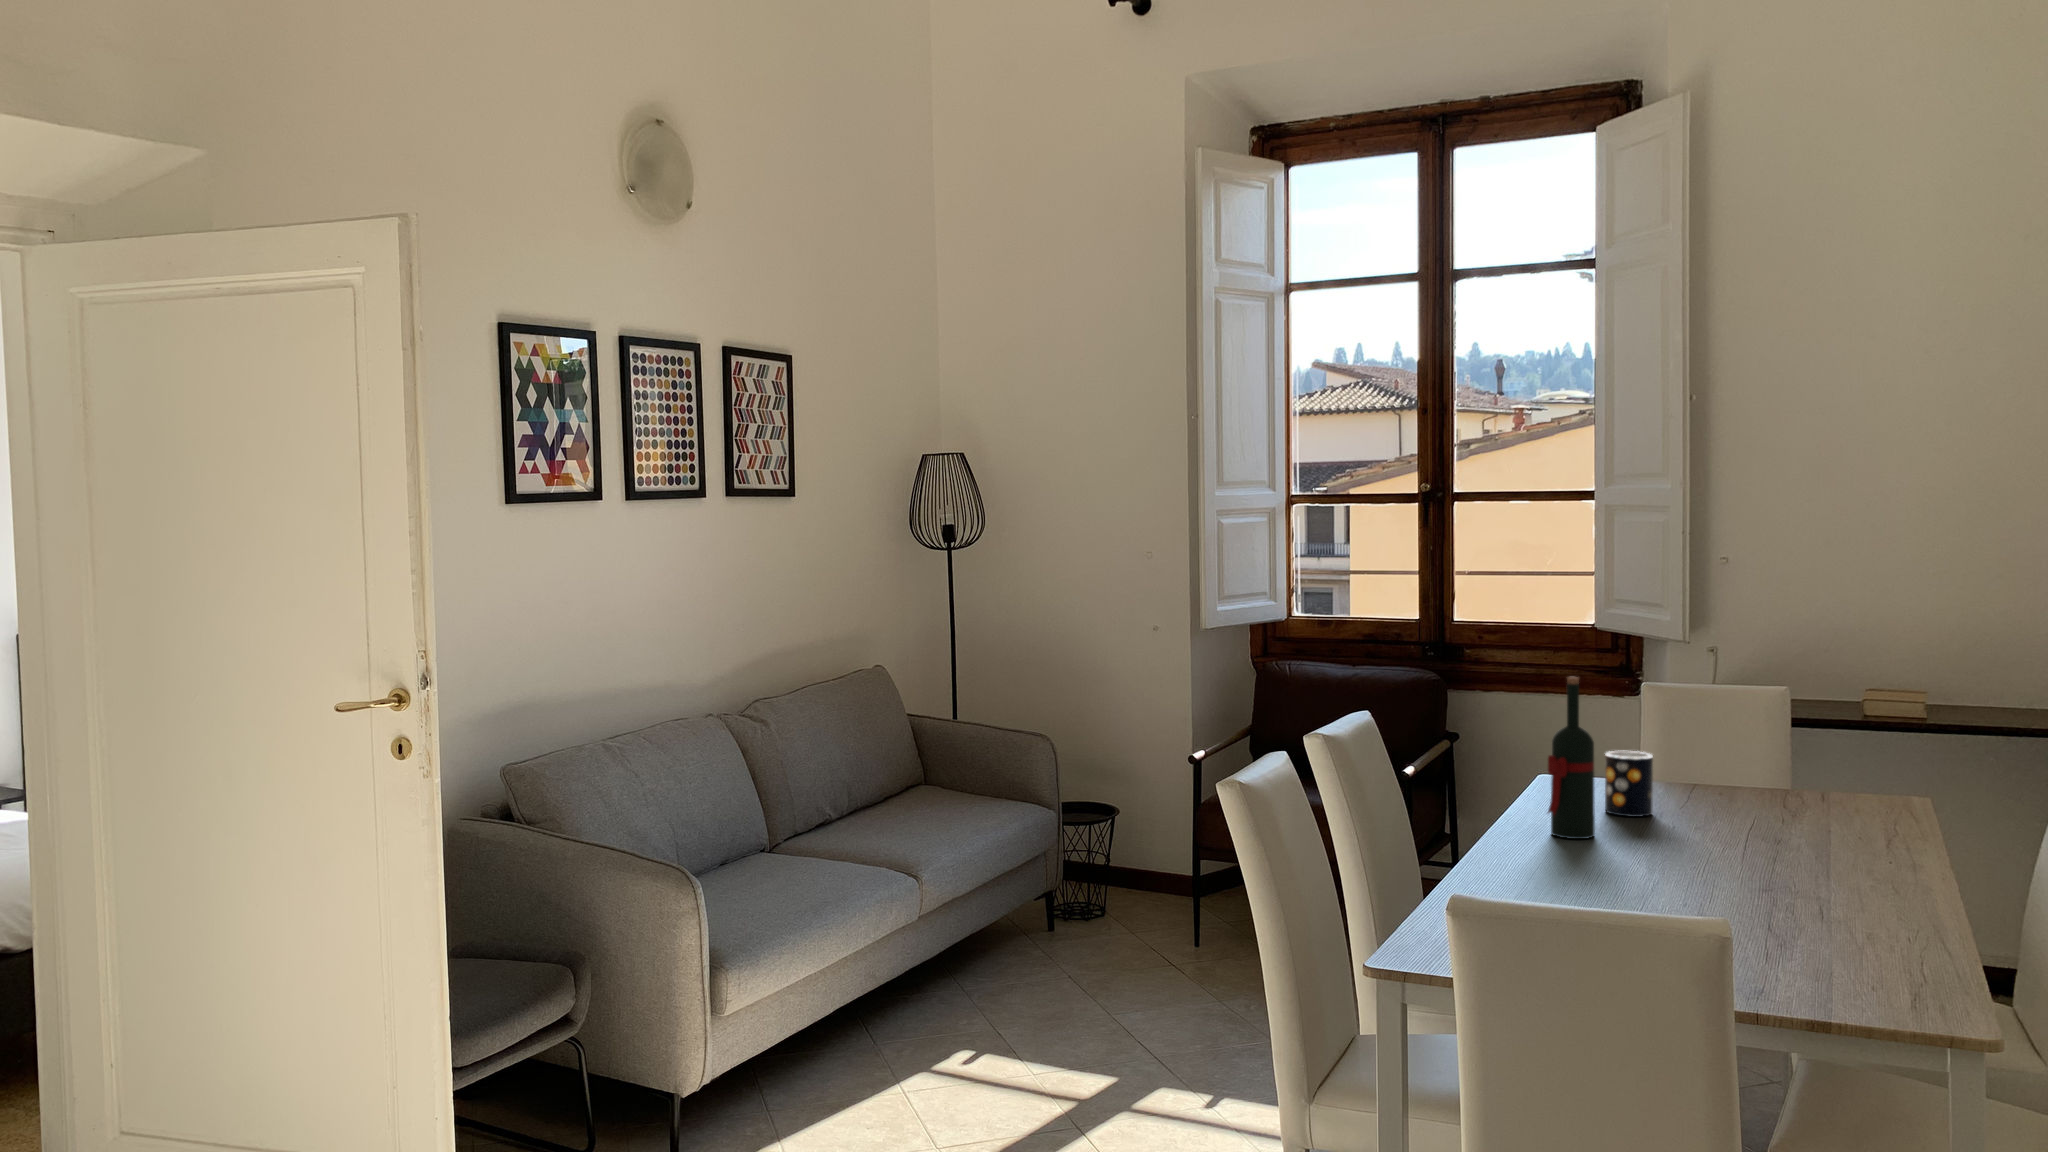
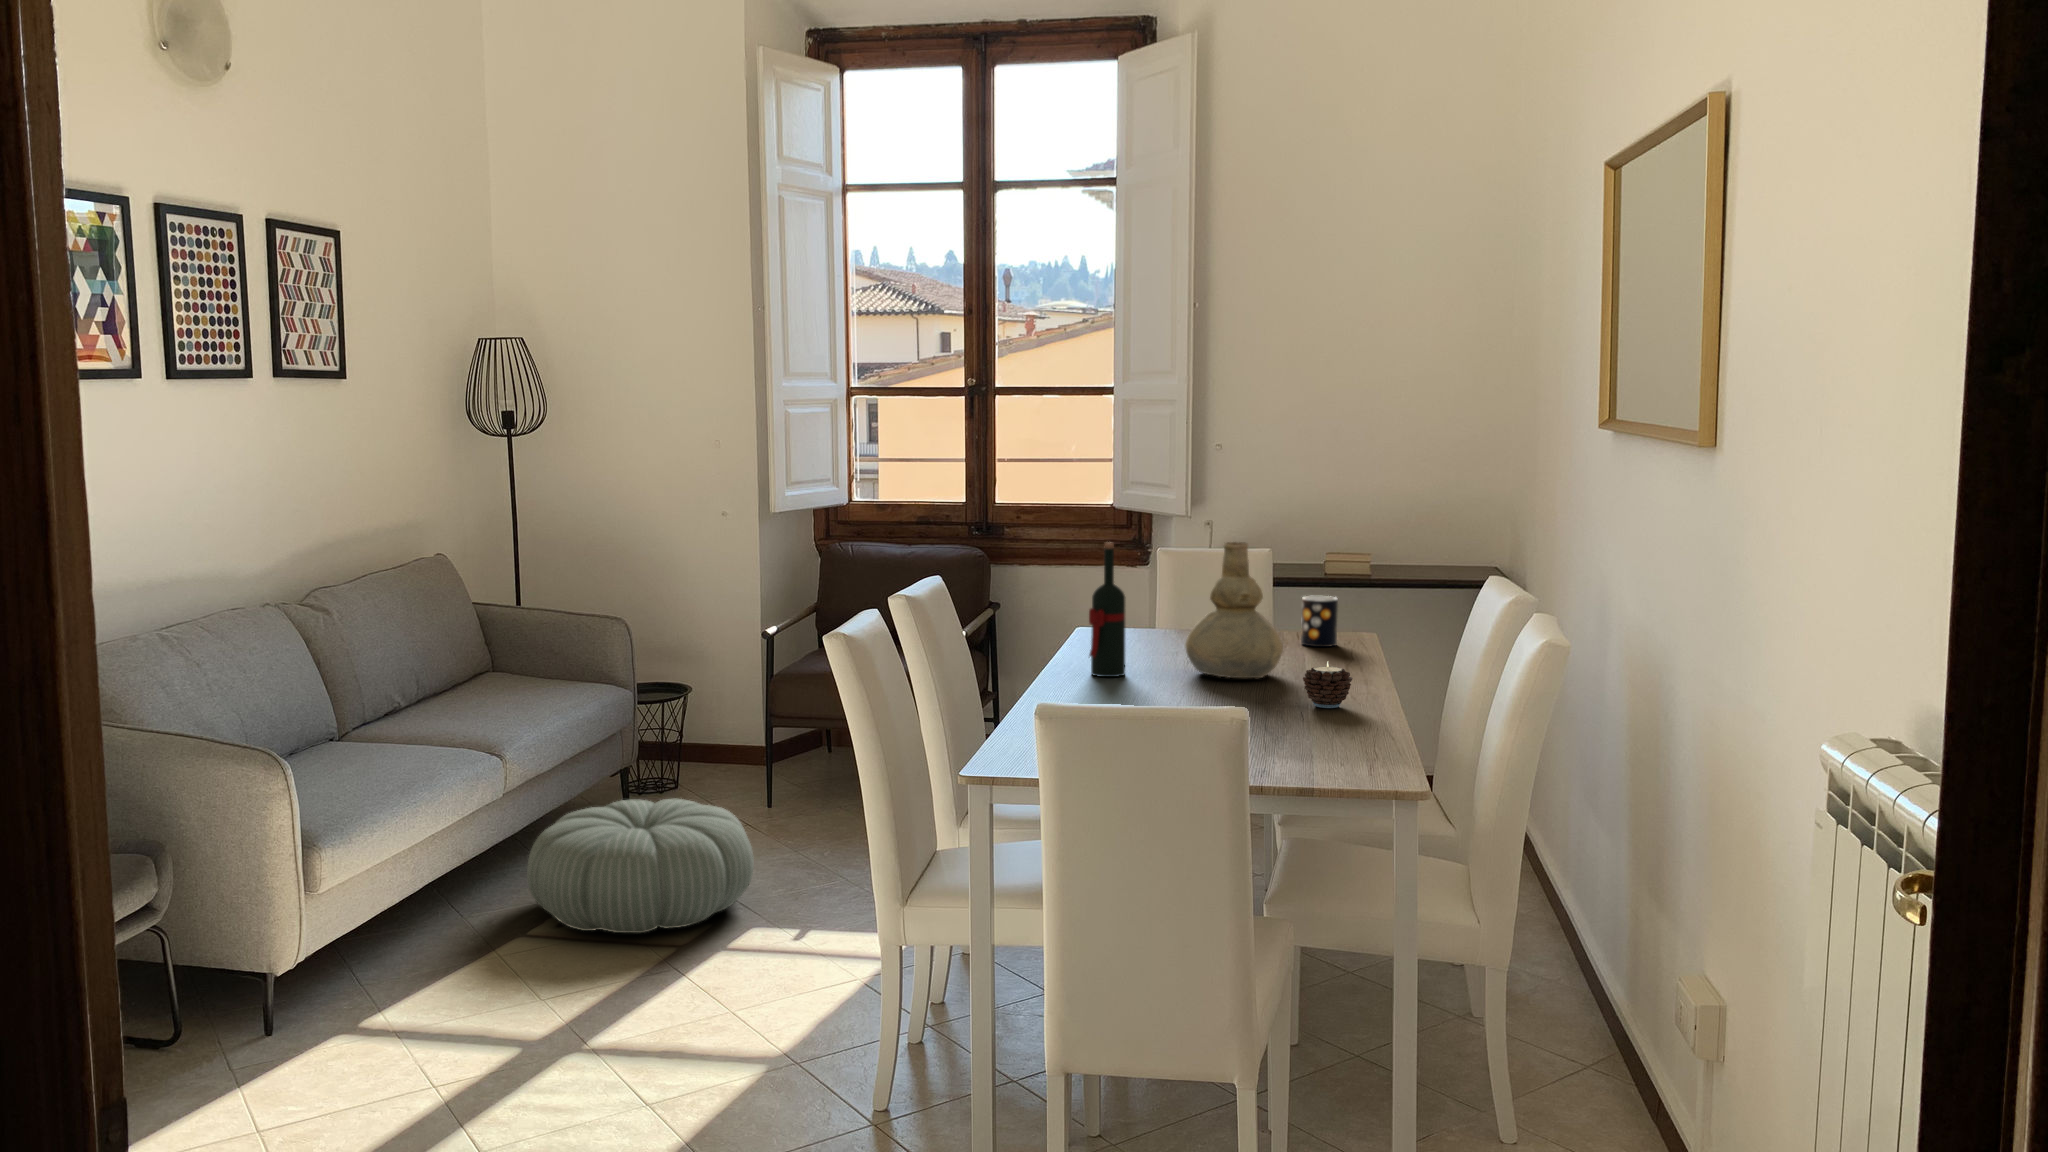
vase: none [1673,679,1806,851] -> present [1185,542,1283,678]
mug: present [1605,751,1653,817] -> present [1301,596,1338,647]
candle: none [1834,839,1906,901] -> present [1303,662,1353,708]
pouf: none [935,933,1168,1083] -> present [527,799,754,933]

